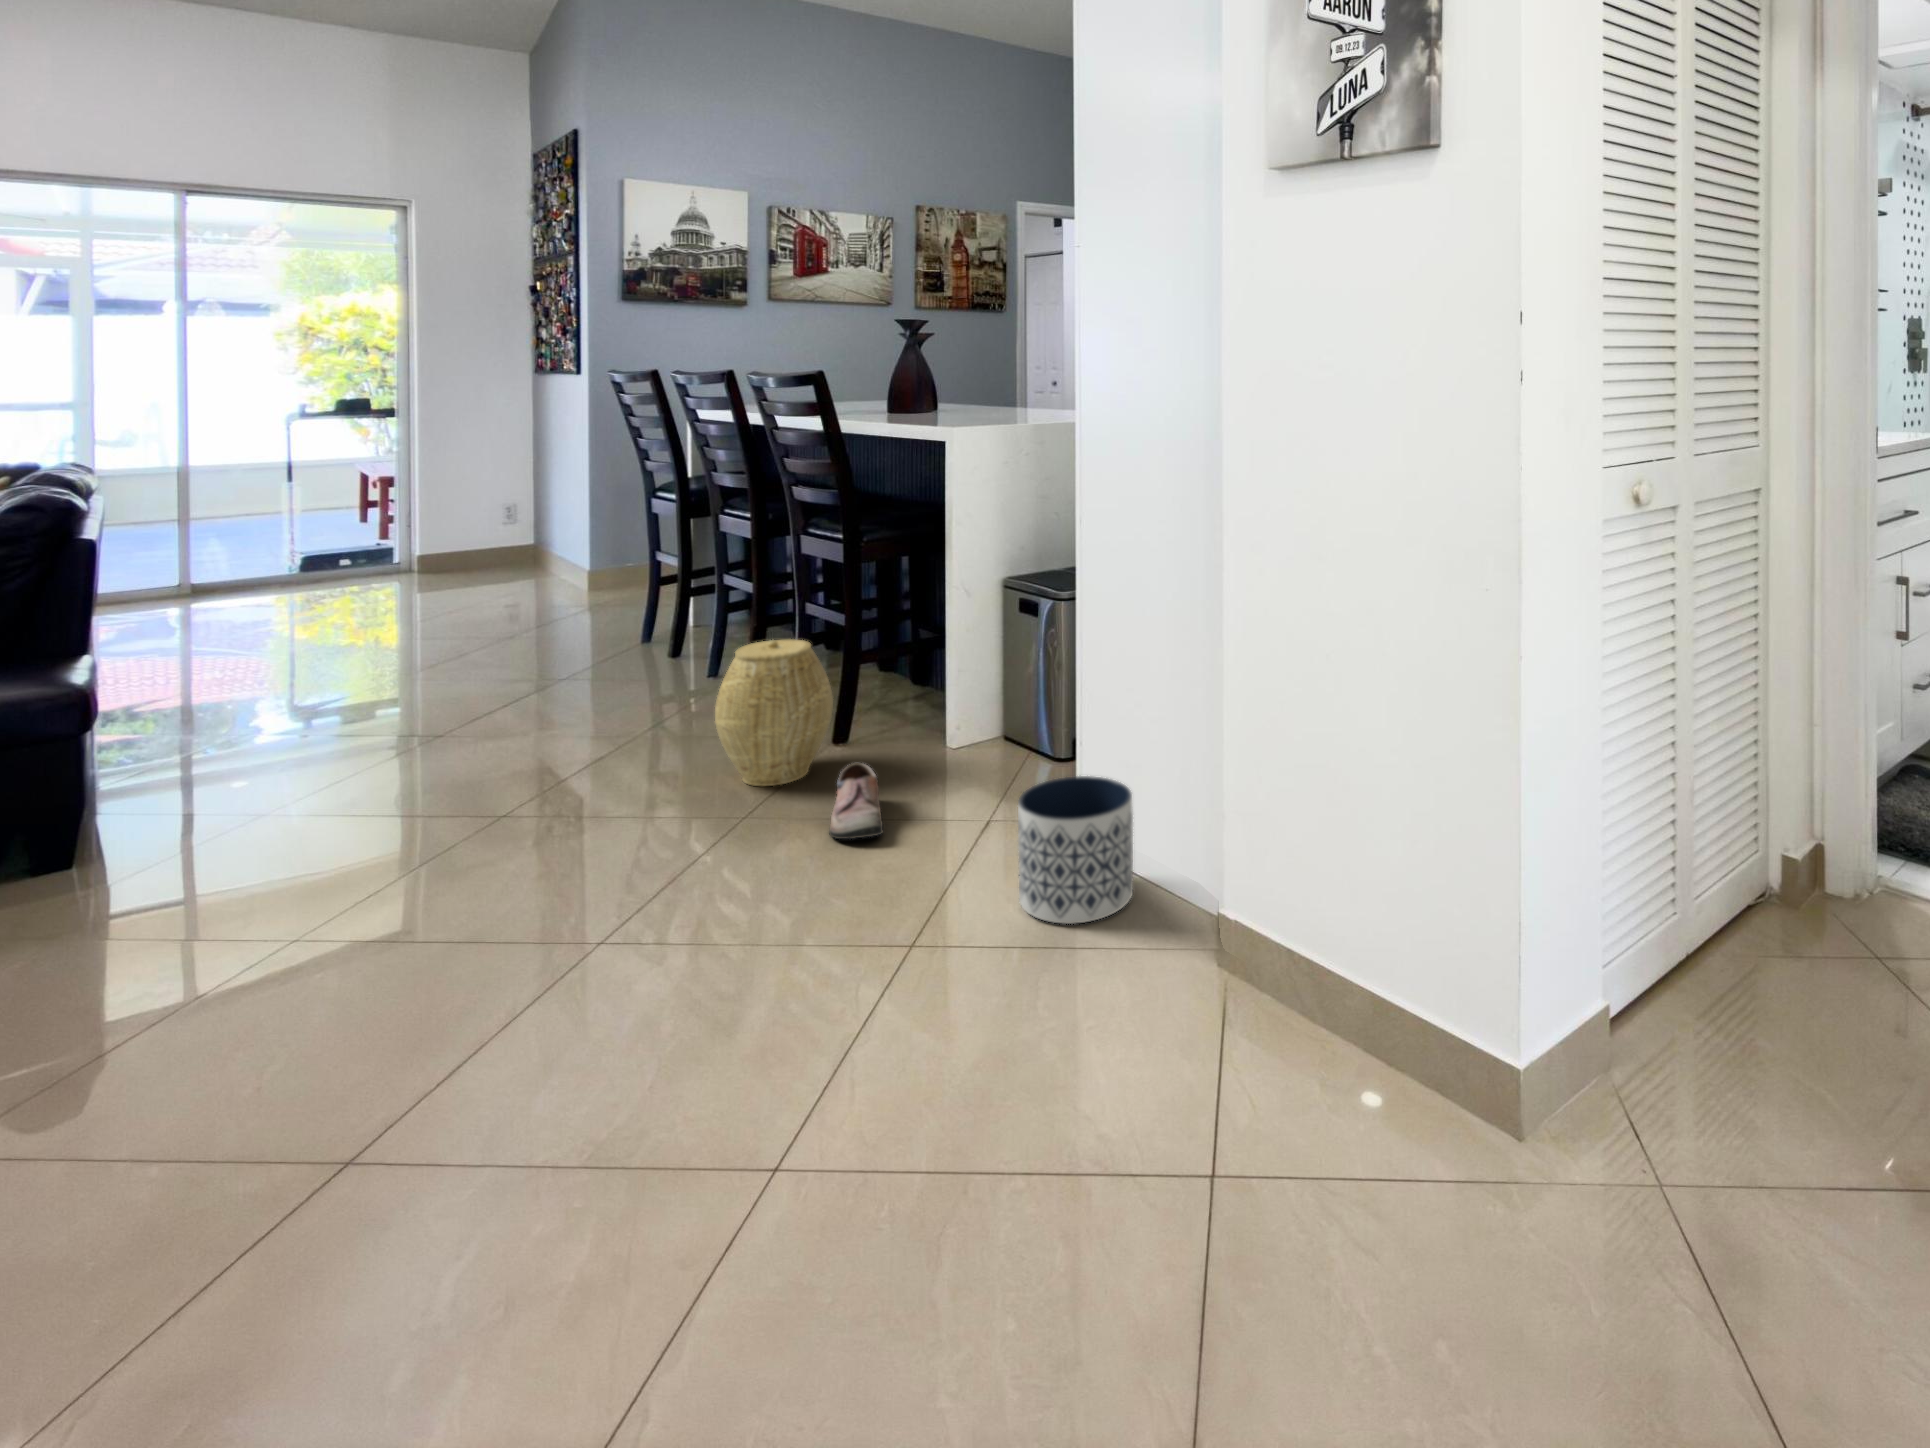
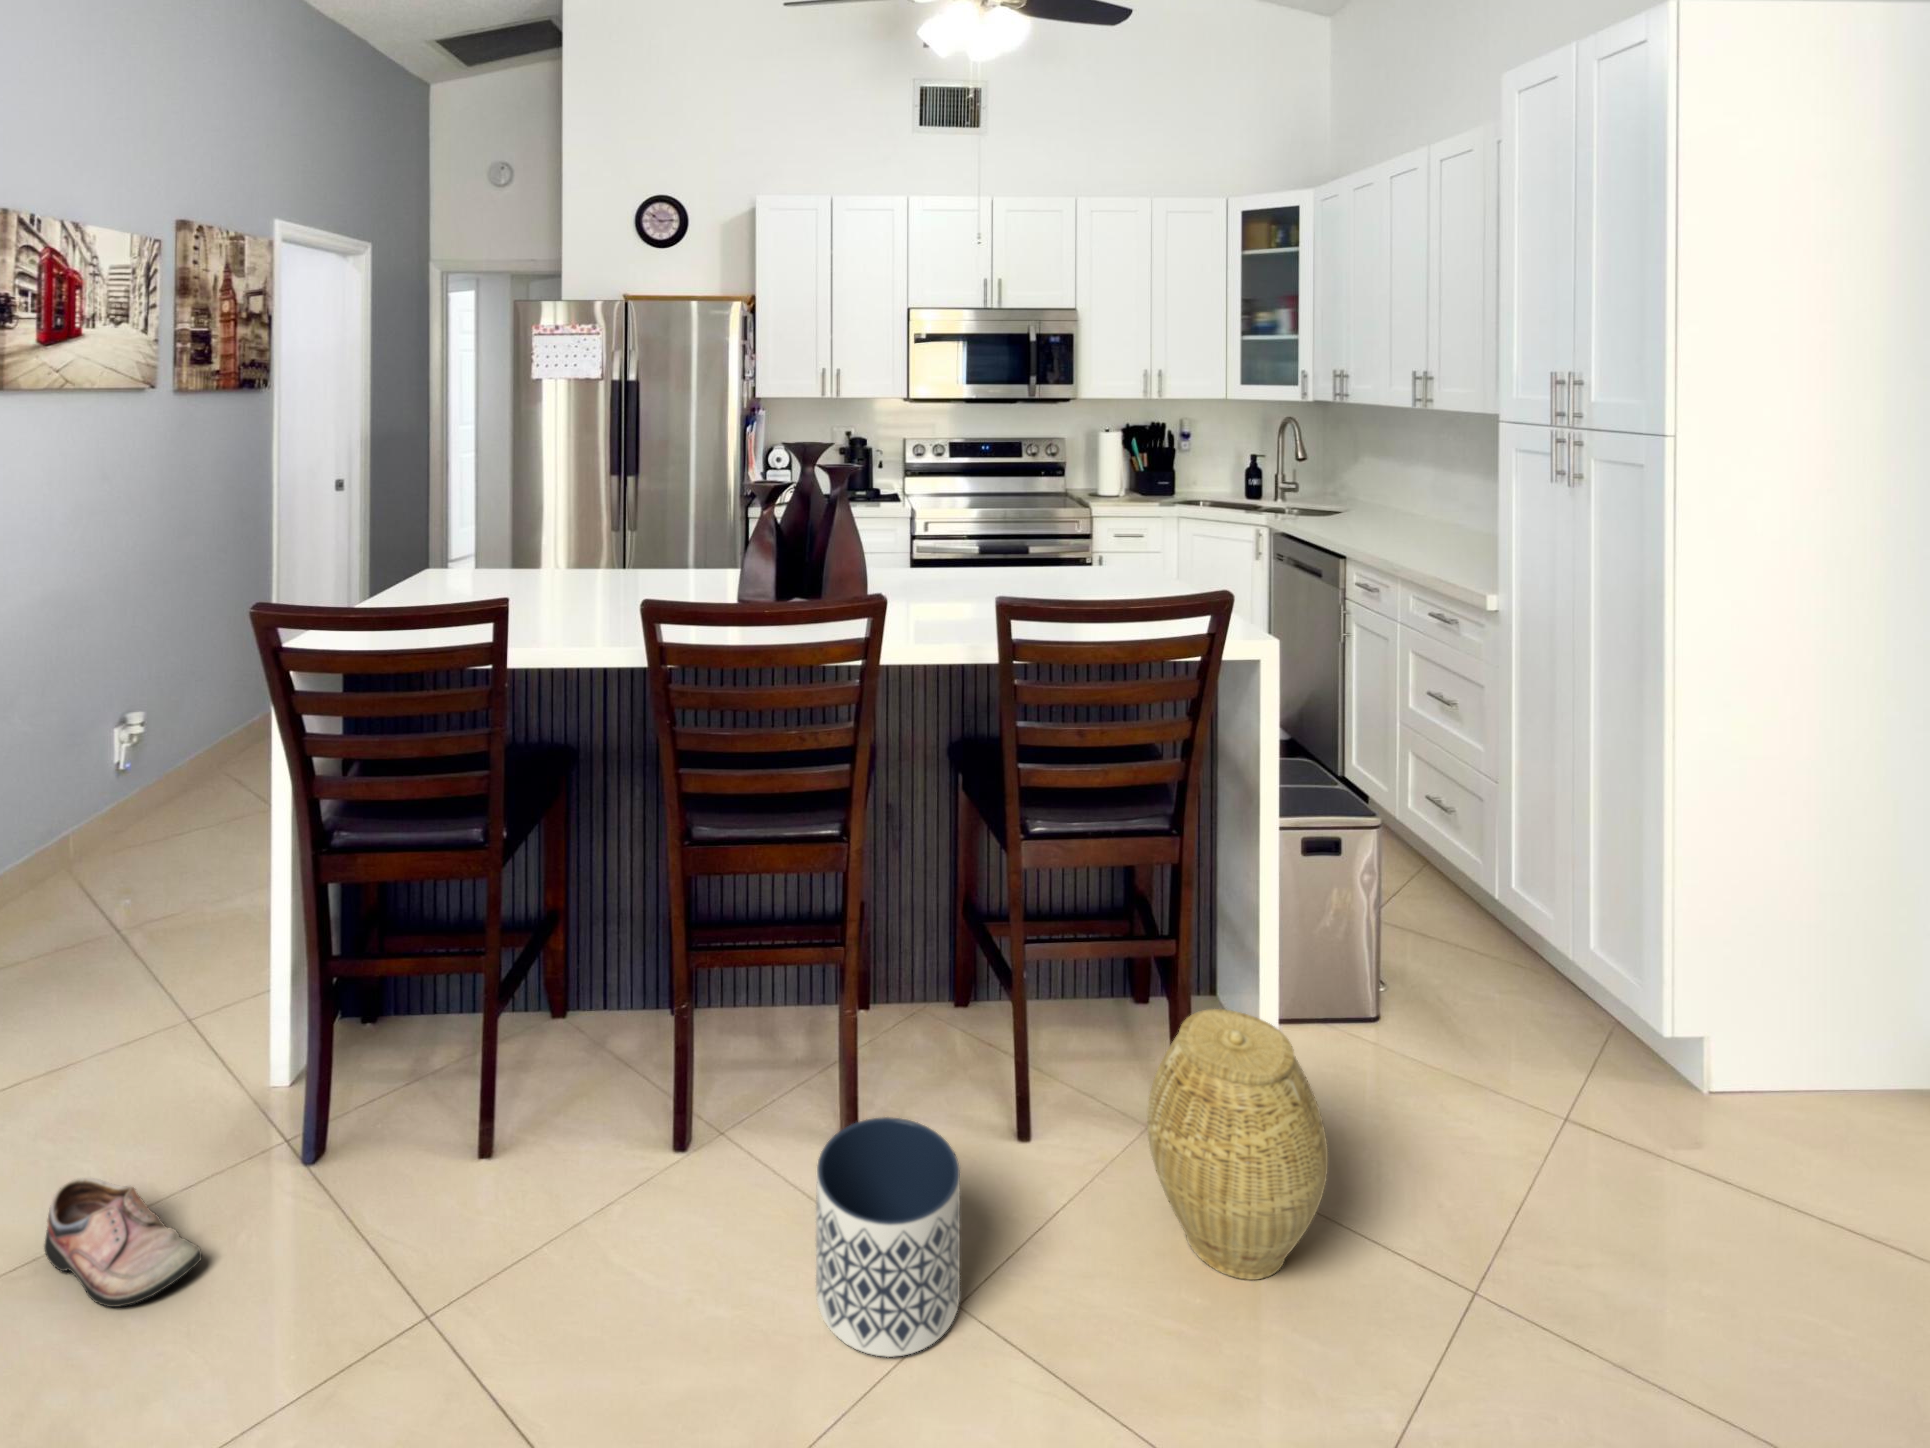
shoe: present [829,763,883,839] -> present [44,1178,202,1307]
planter: present [1018,776,1133,924] -> present [816,1117,960,1357]

